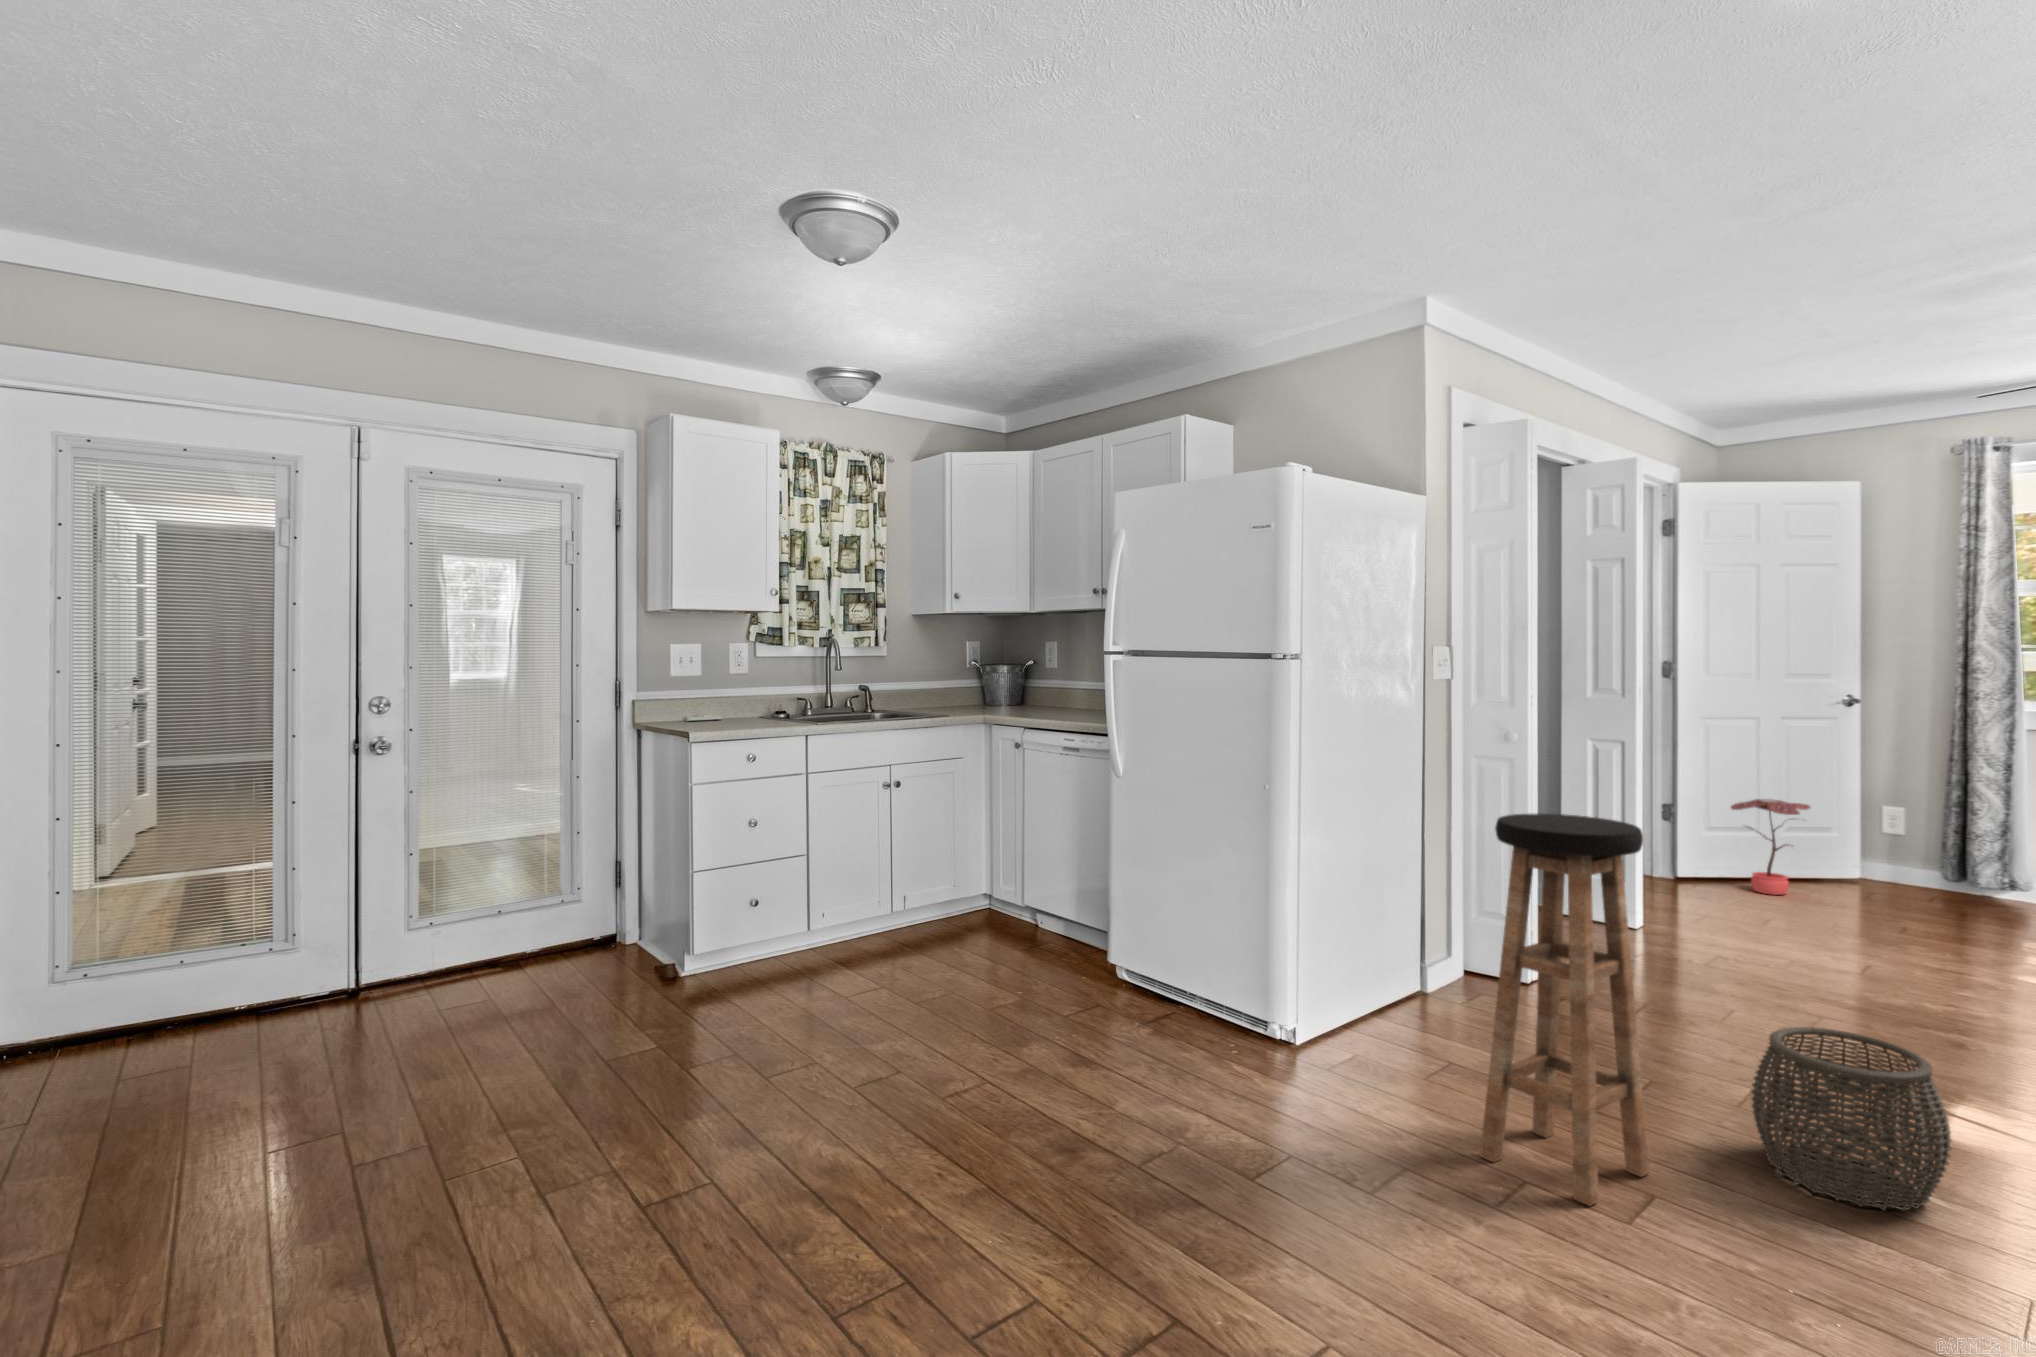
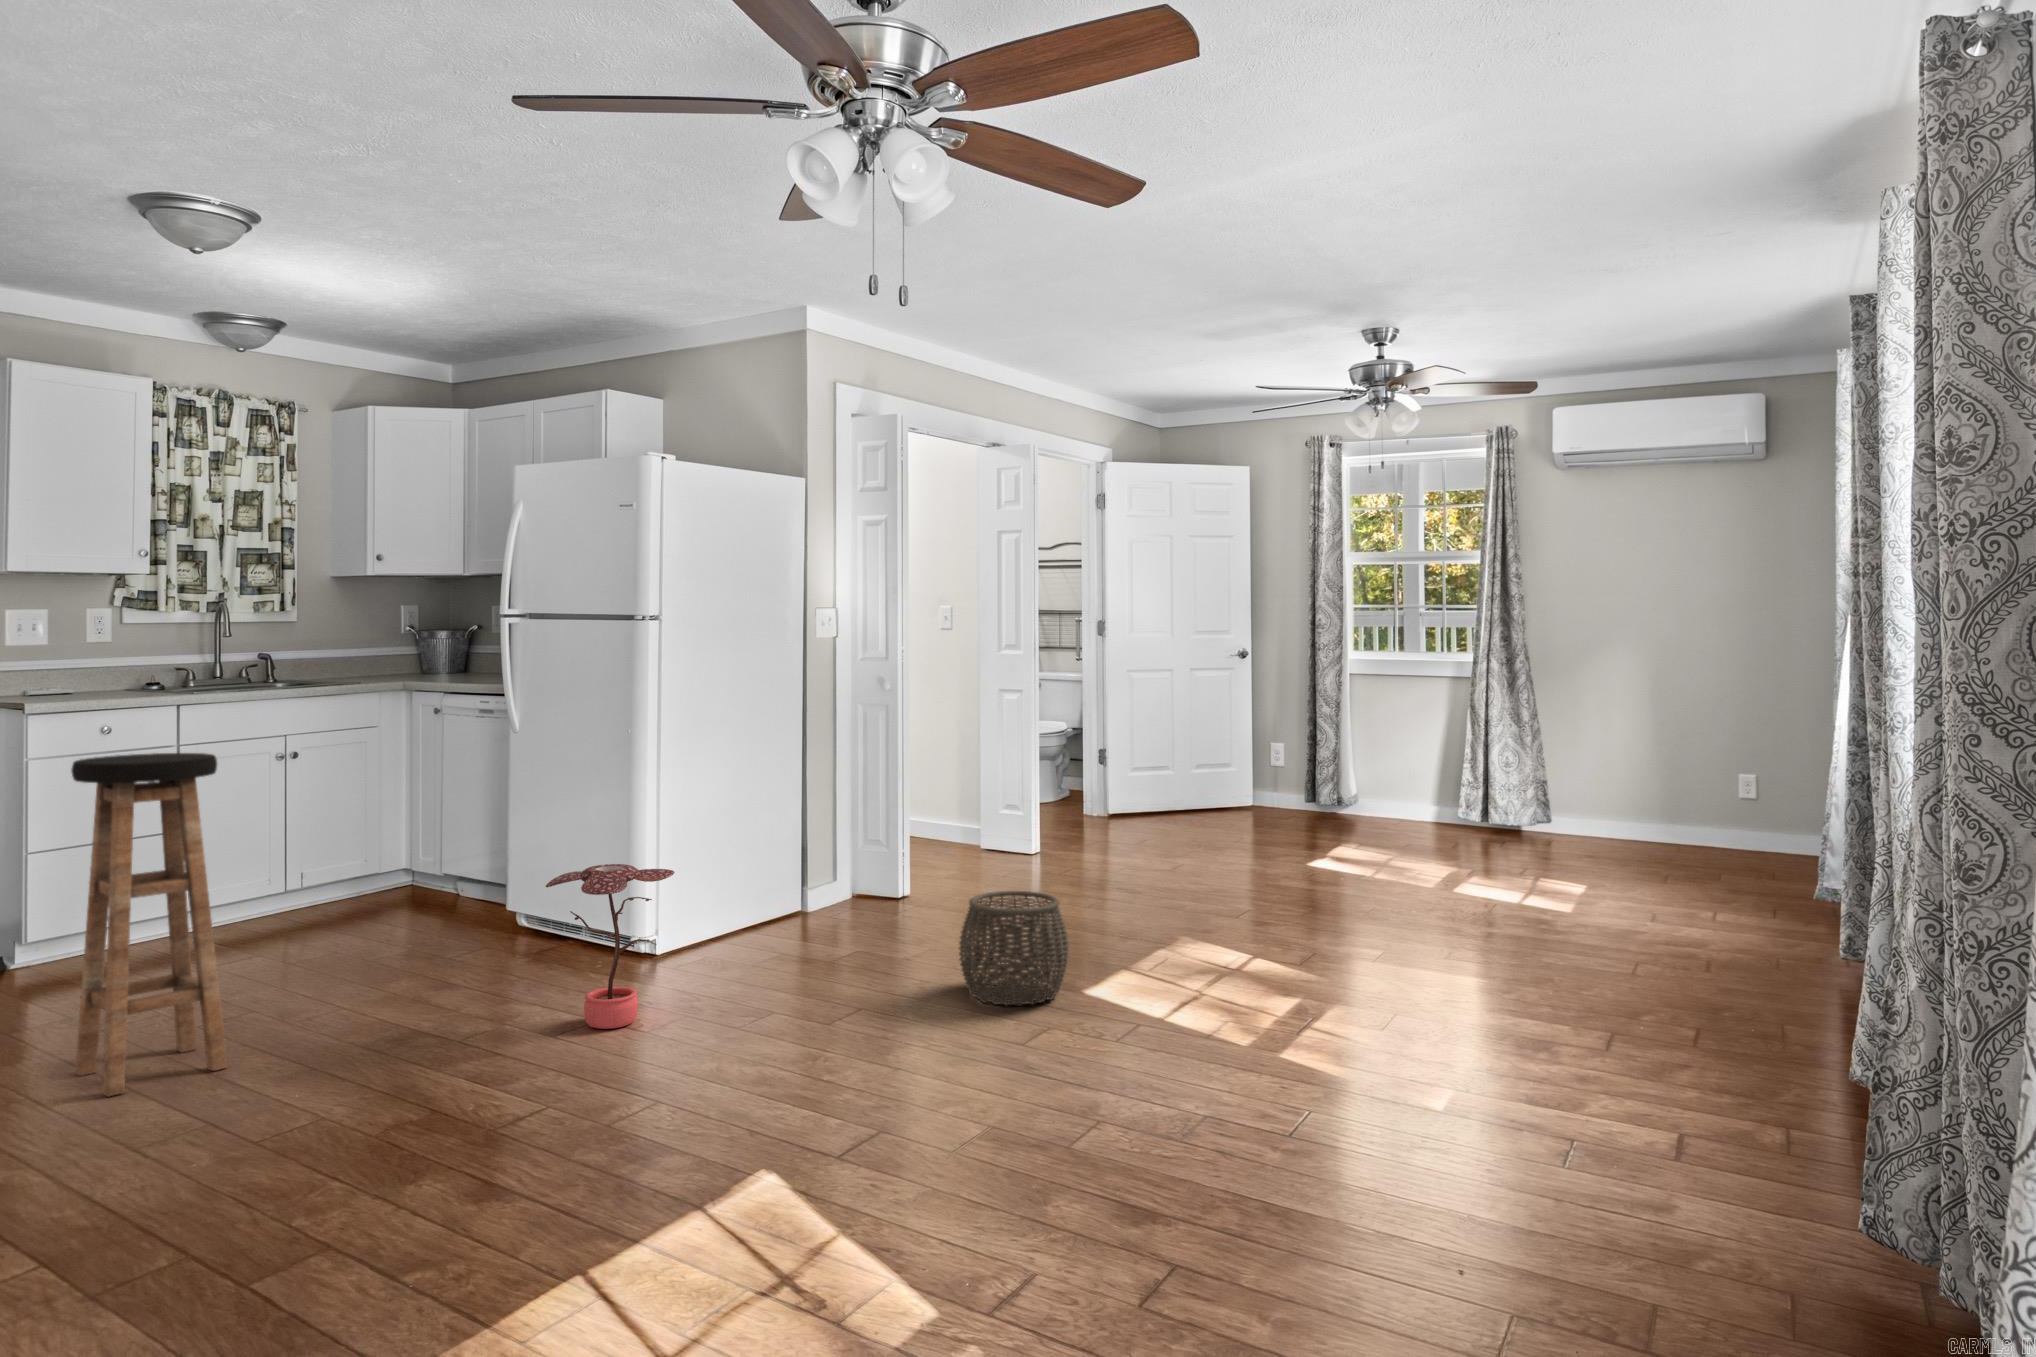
potted plant: present [1731,799,1810,895] -> present [546,864,674,1029]
bar stool: present [1480,814,1649,1206] -> present [72,753,228,1096]

